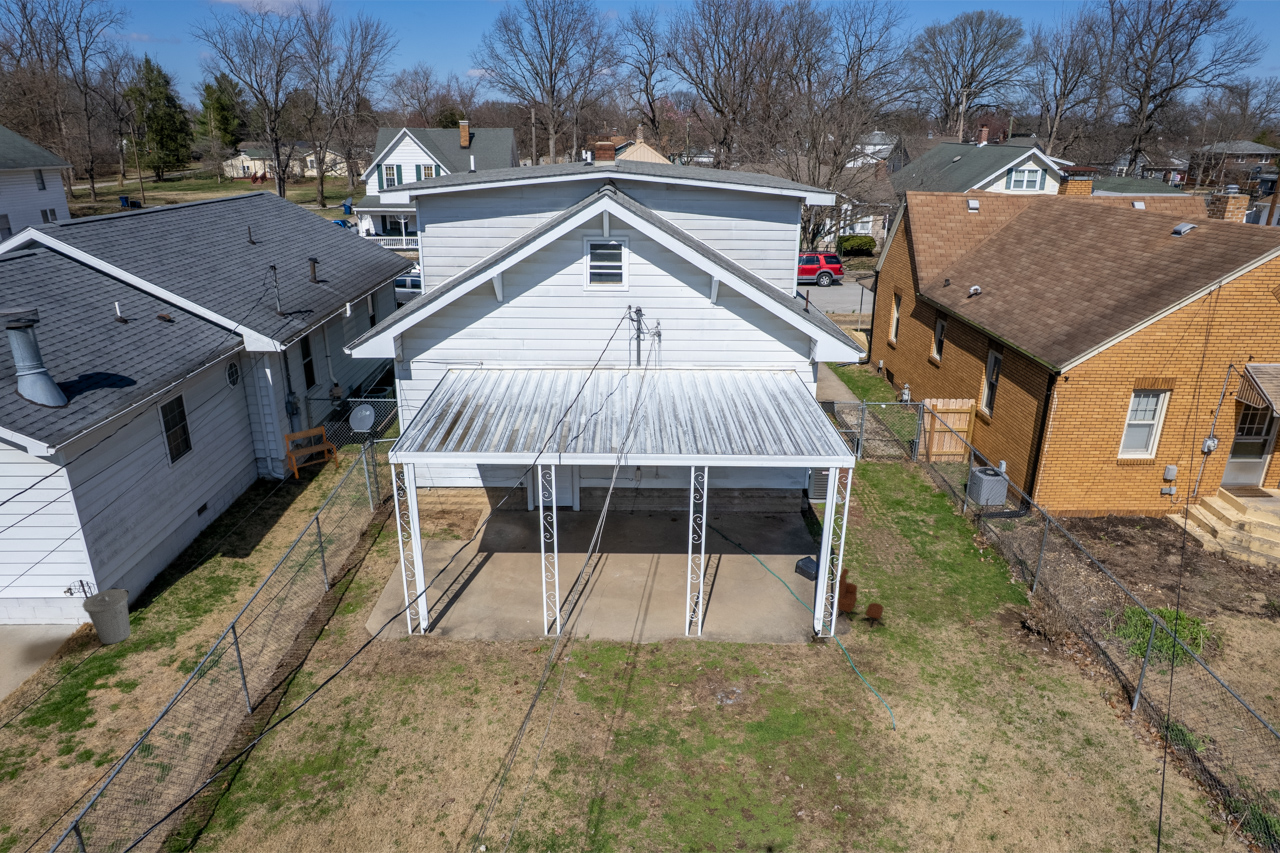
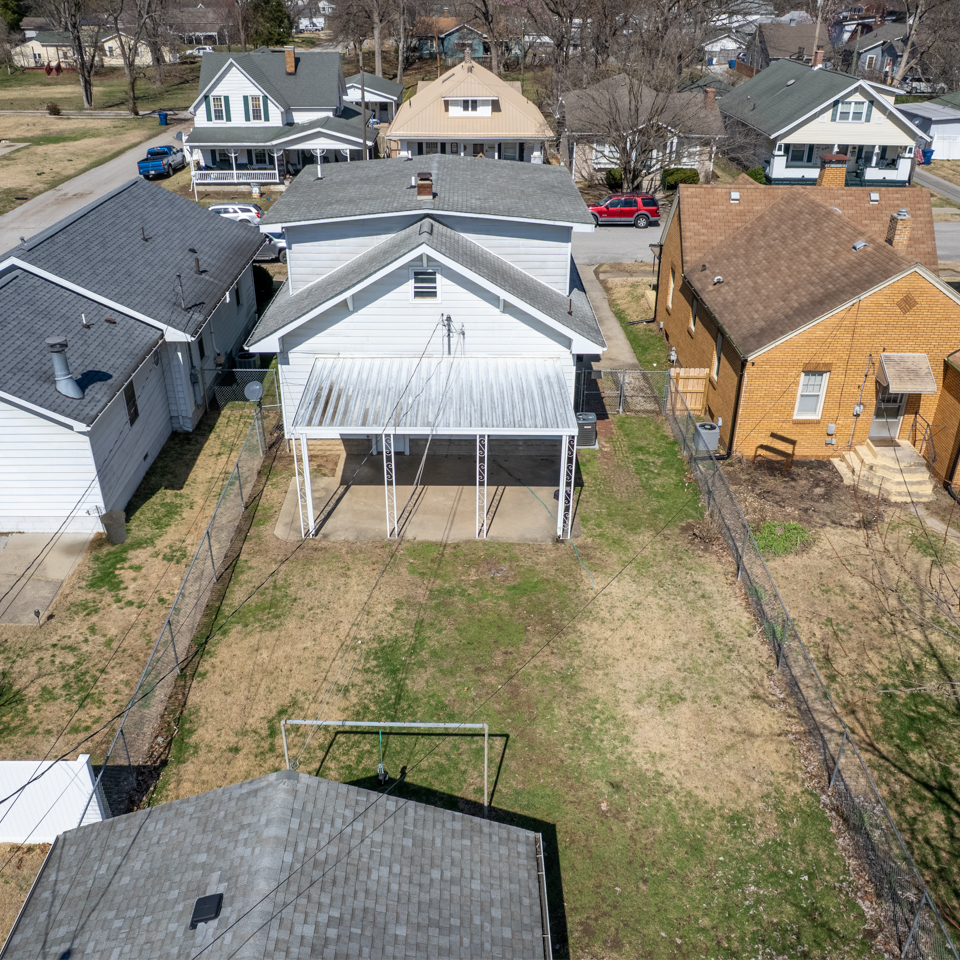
bench: present [285,426,339,478] -> present [753,432,797,475]
lounge chair: present [838,568,884,627] -> none [574,496,605,534]

